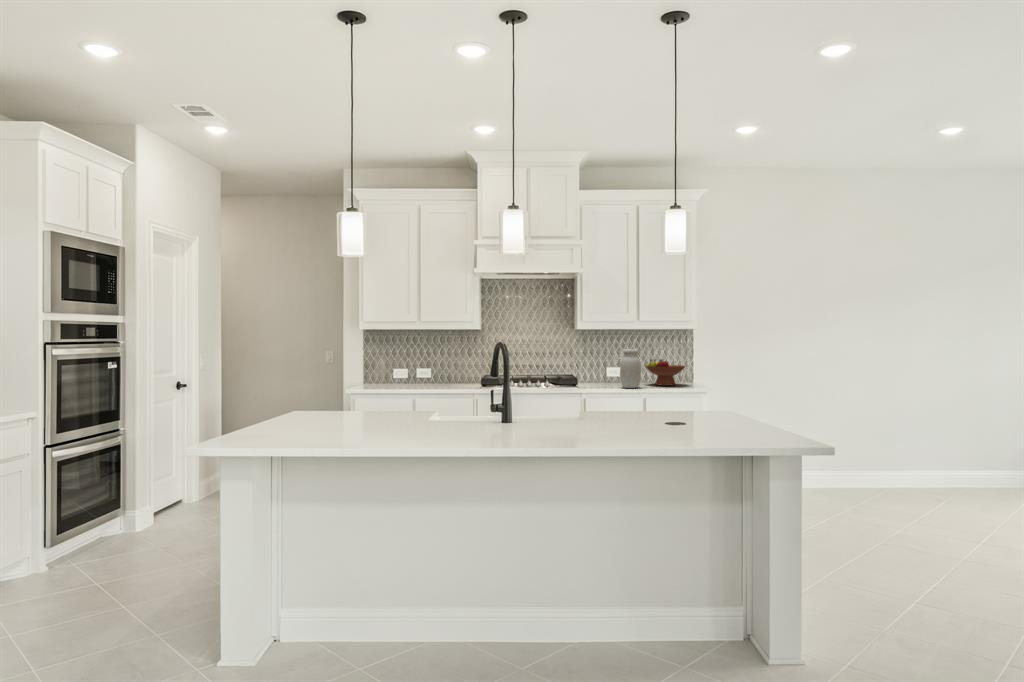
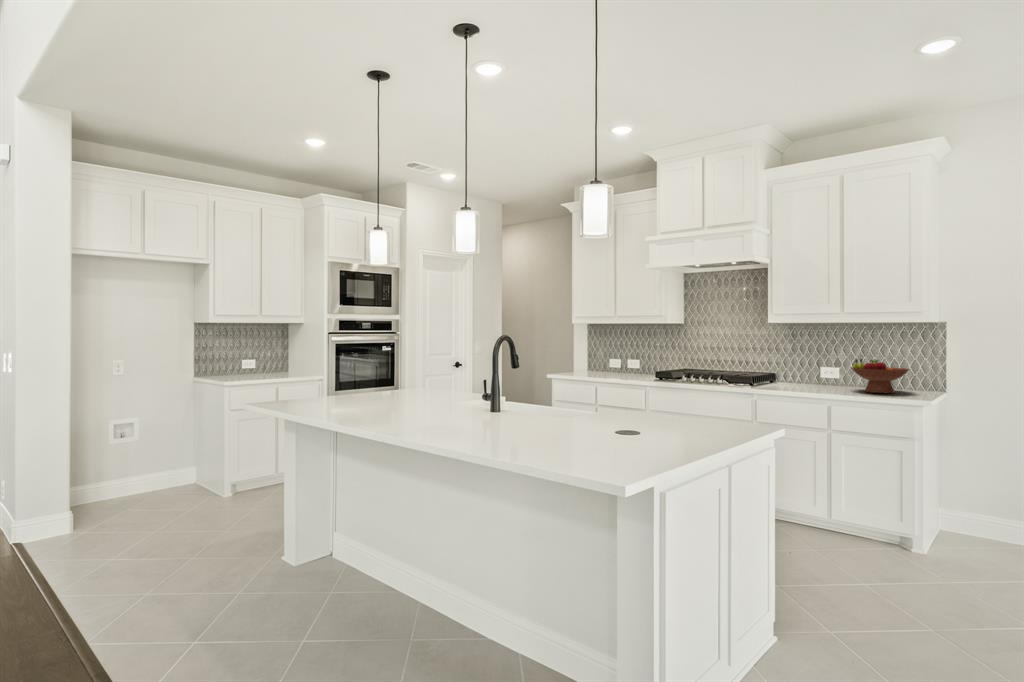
jar: present [620,349,641,388] -> none [805,346,833,393]

